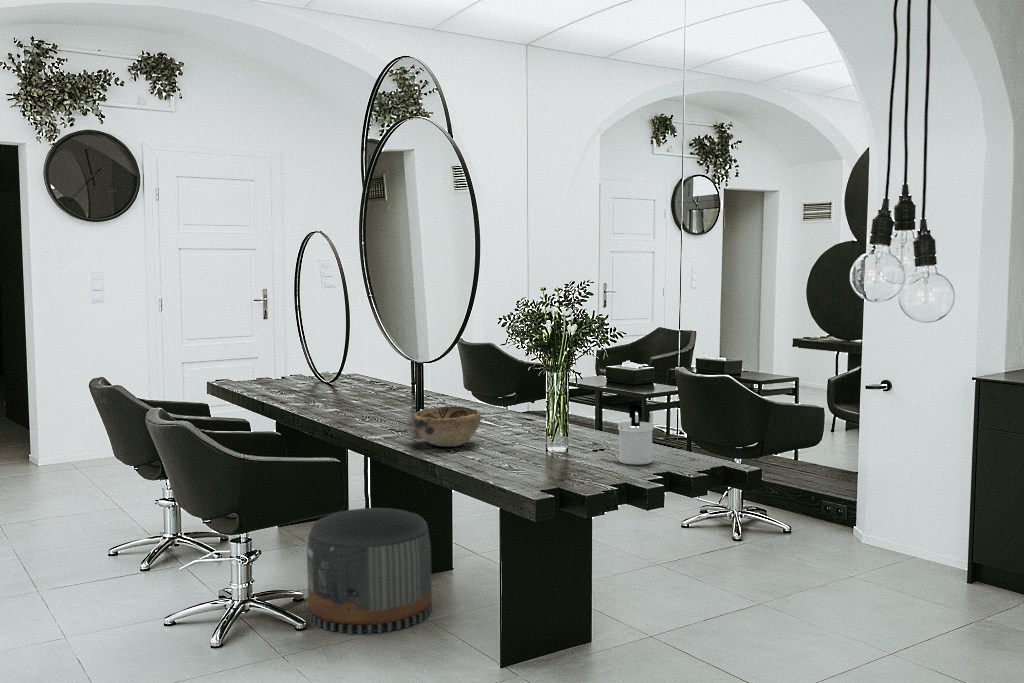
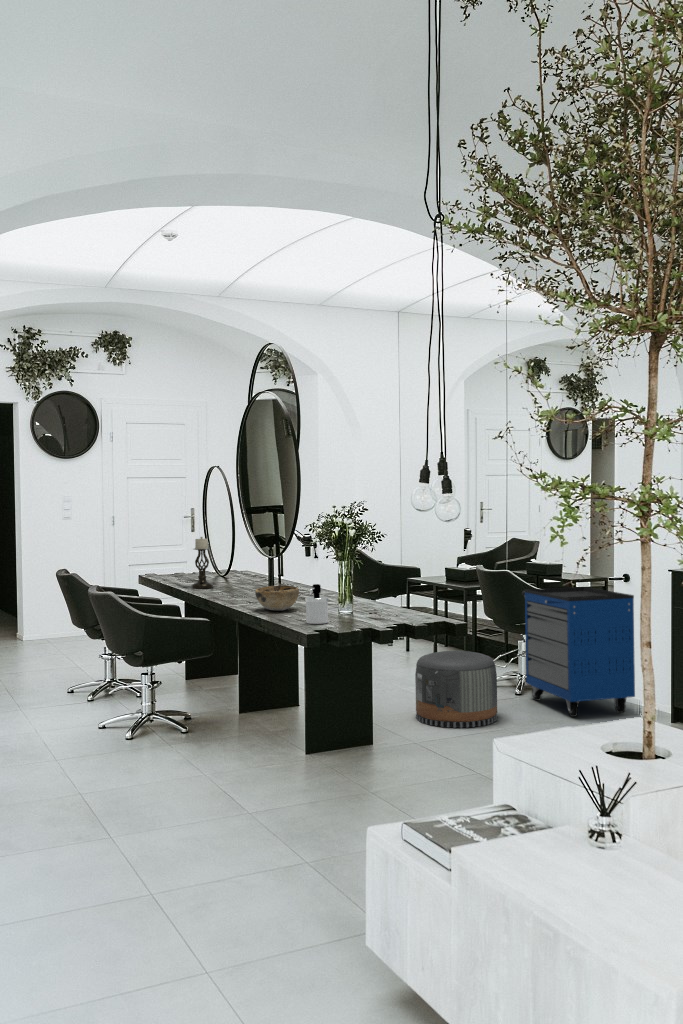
candle holder: none [294,330,325,405] -> present [192,537,213,589]
storage cabinet: none [749,396,920,578] -> present [522,587,635,717]
soap dispenser: present [618,404,653,465] -> present [305,584,328,624]
pouf: present [307,508,432,634] -> present [415,651,497,728]

